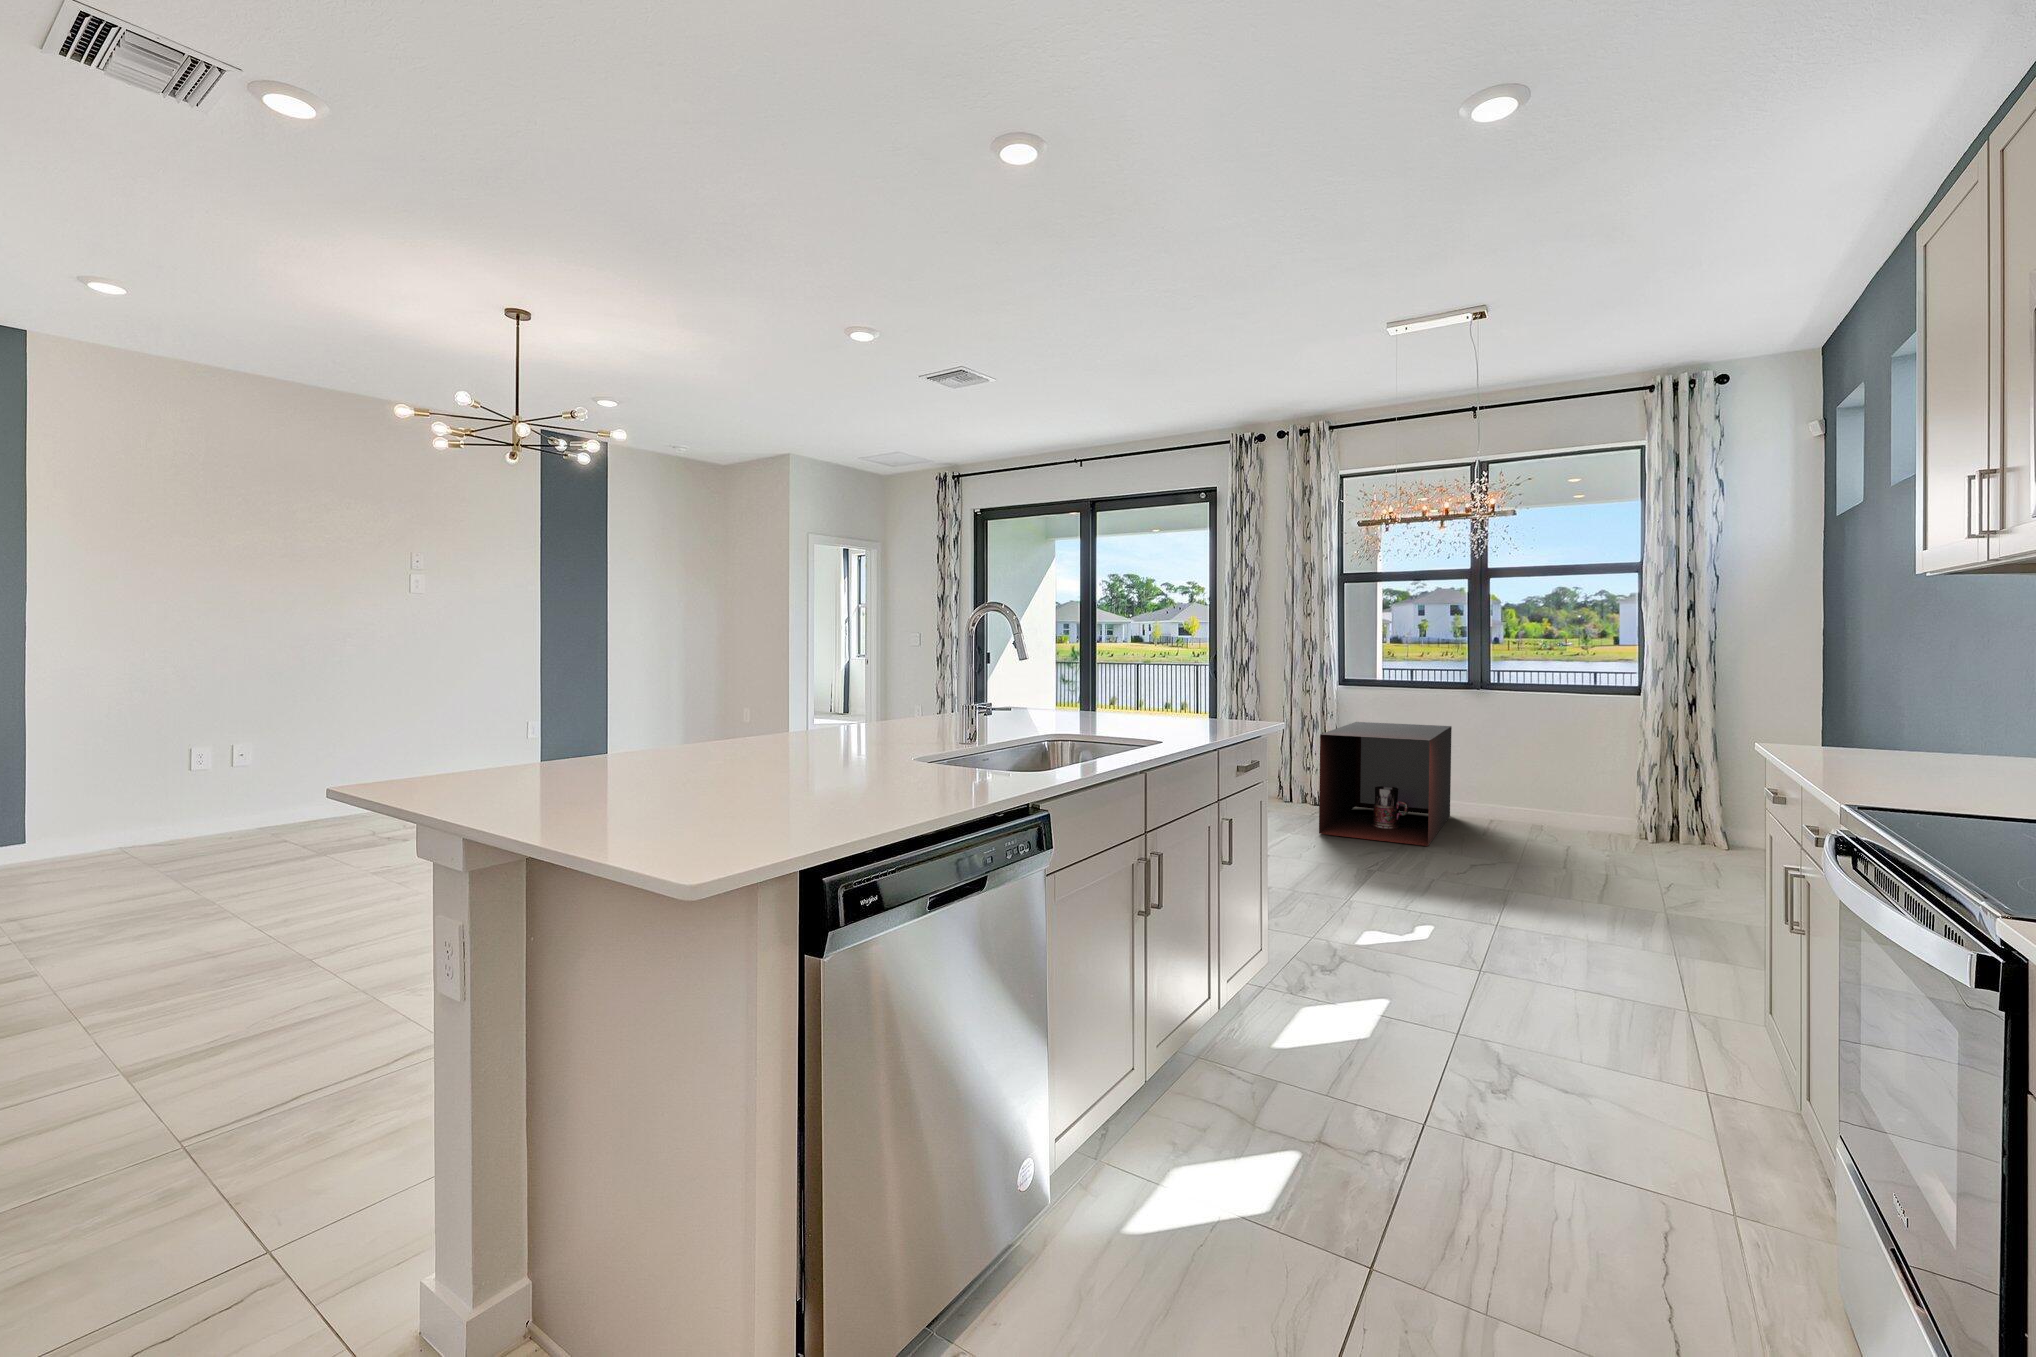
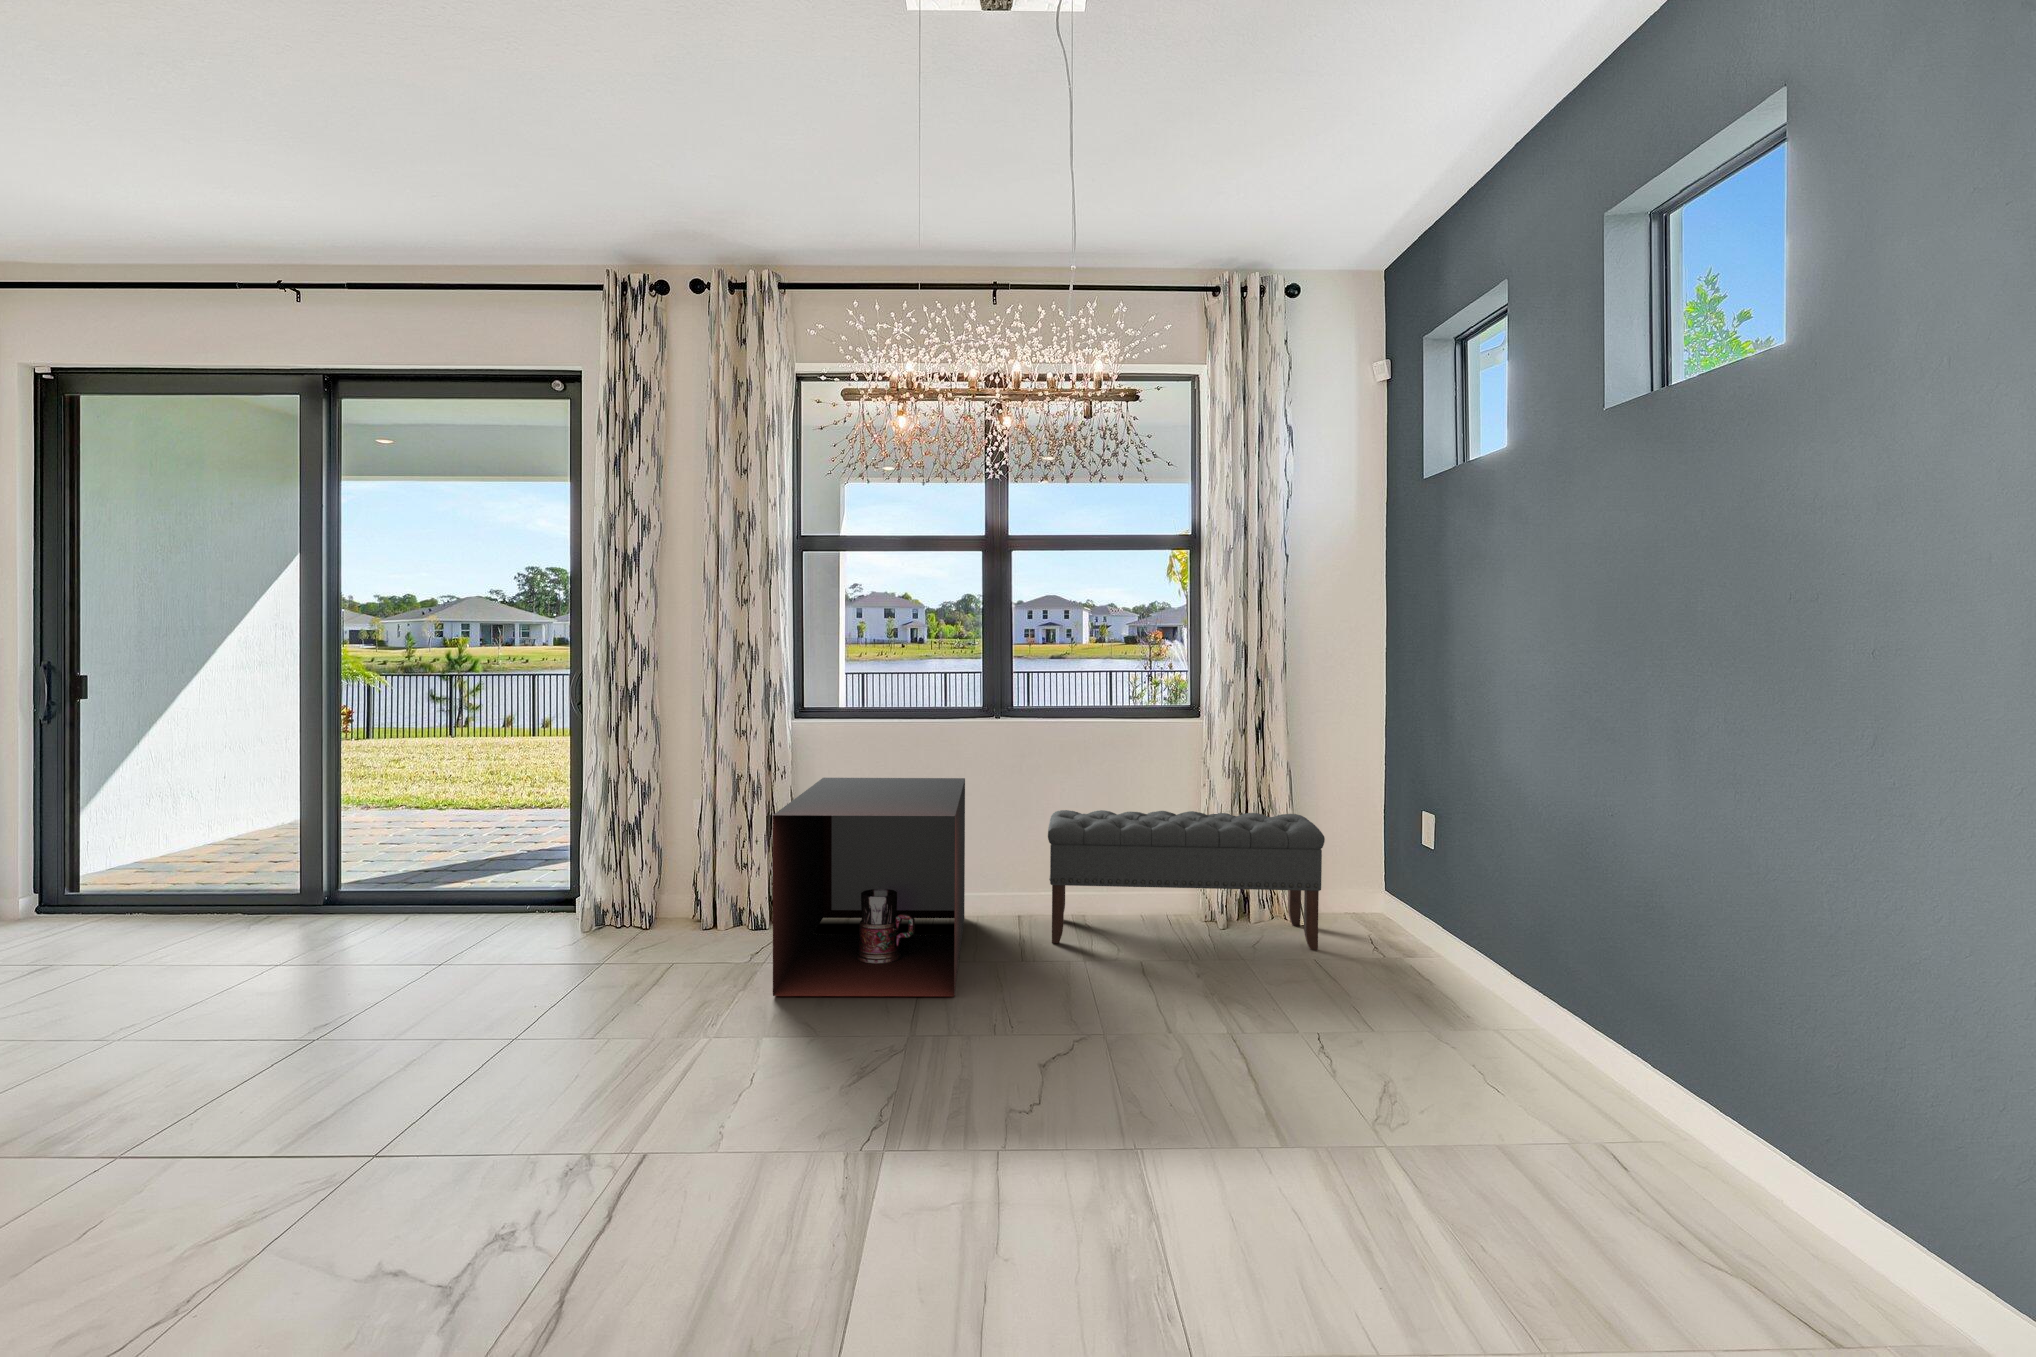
bench: none [1505,750,1731,857] -> present [1048,810,1325,950]

